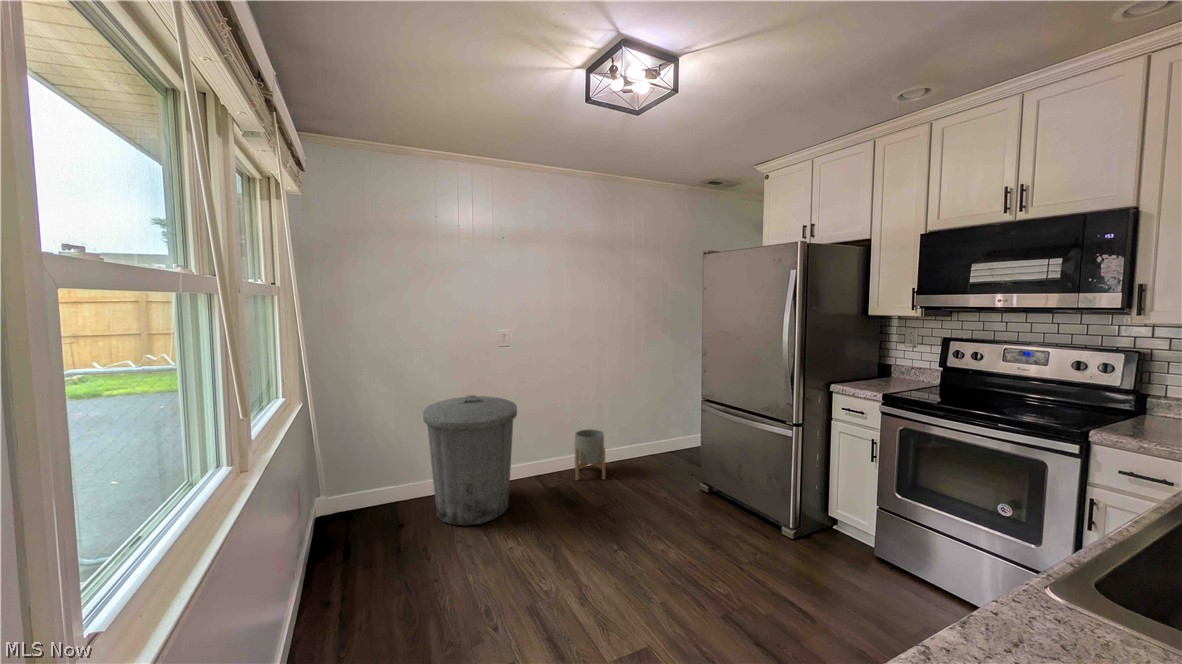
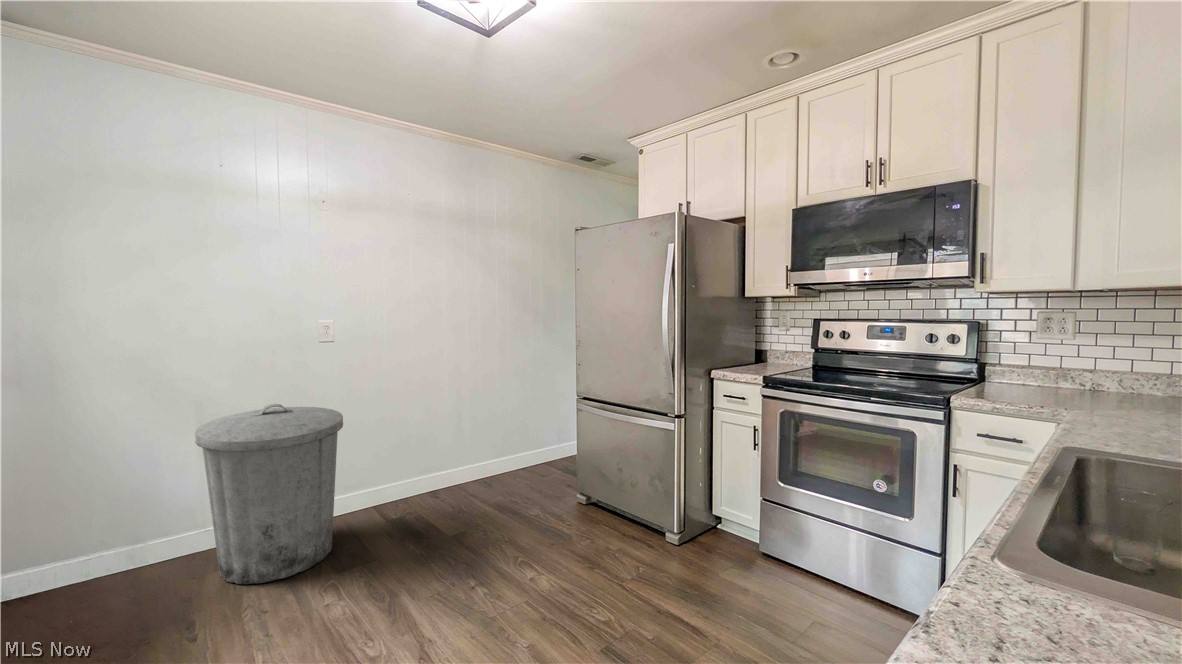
planter: present [575,429,605,480] -> none [427,442,466,506]

